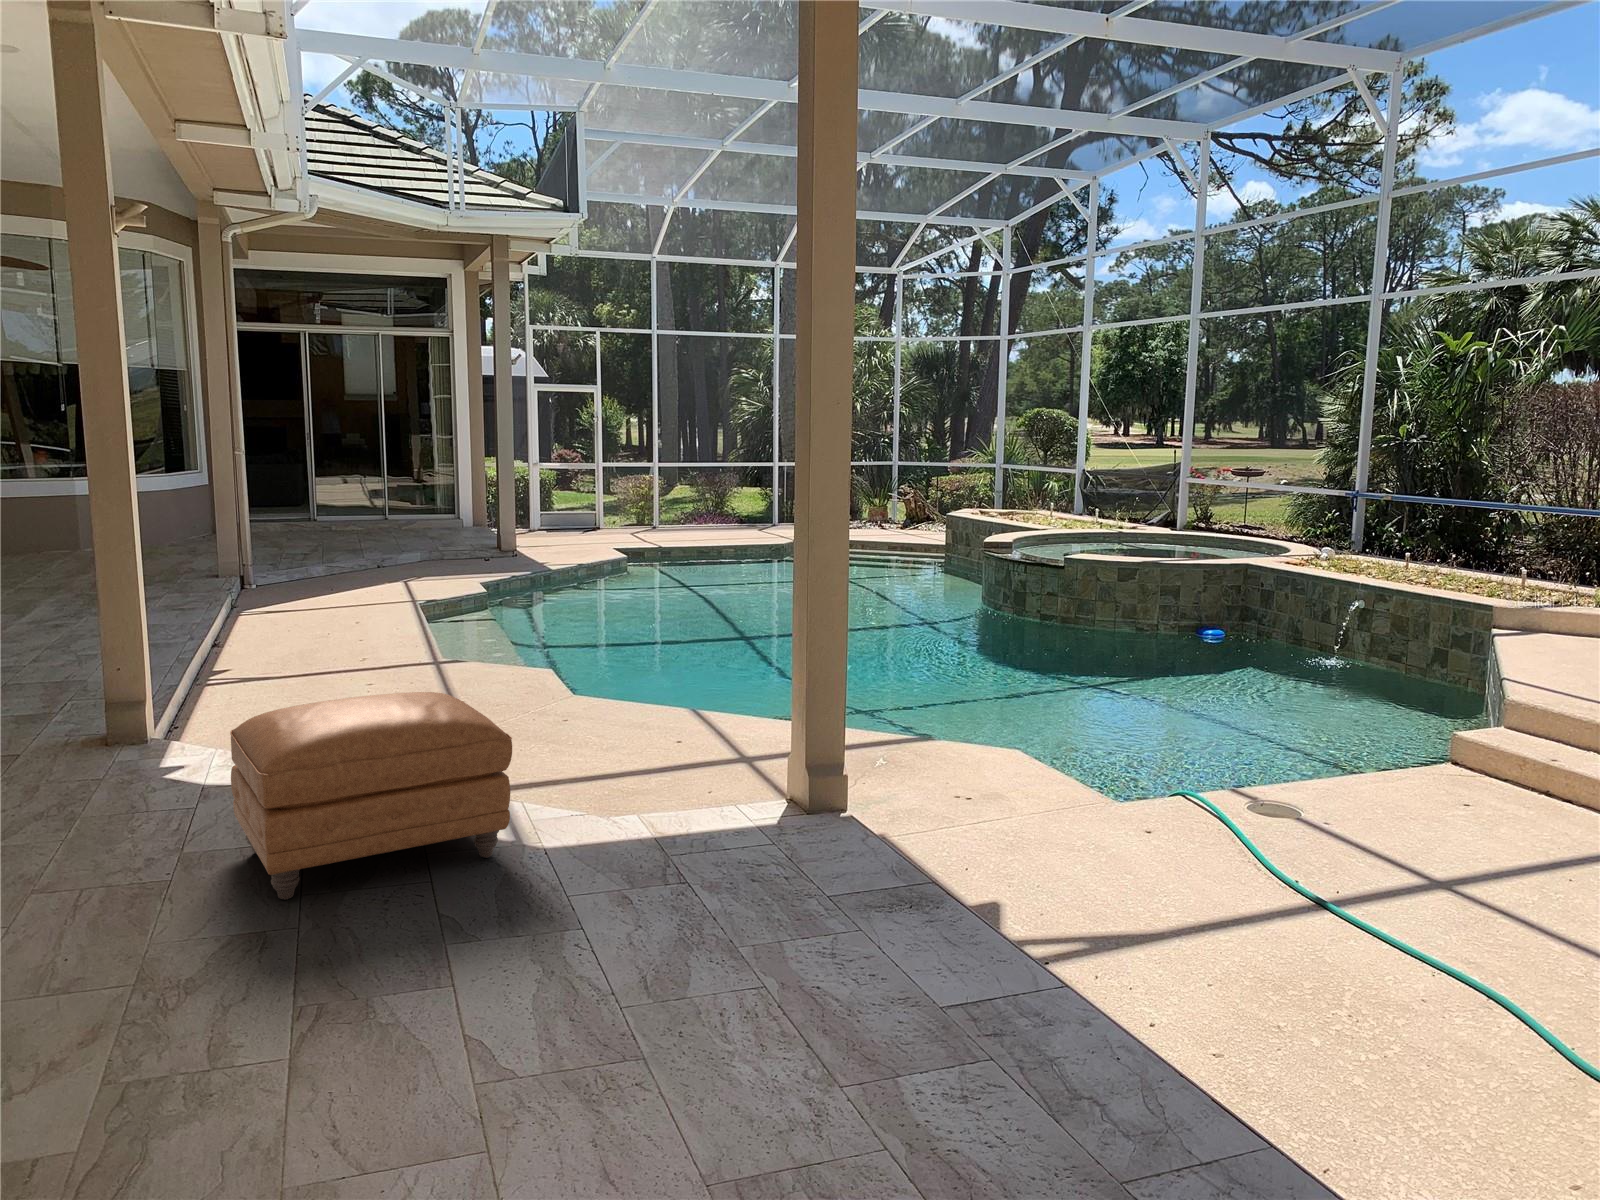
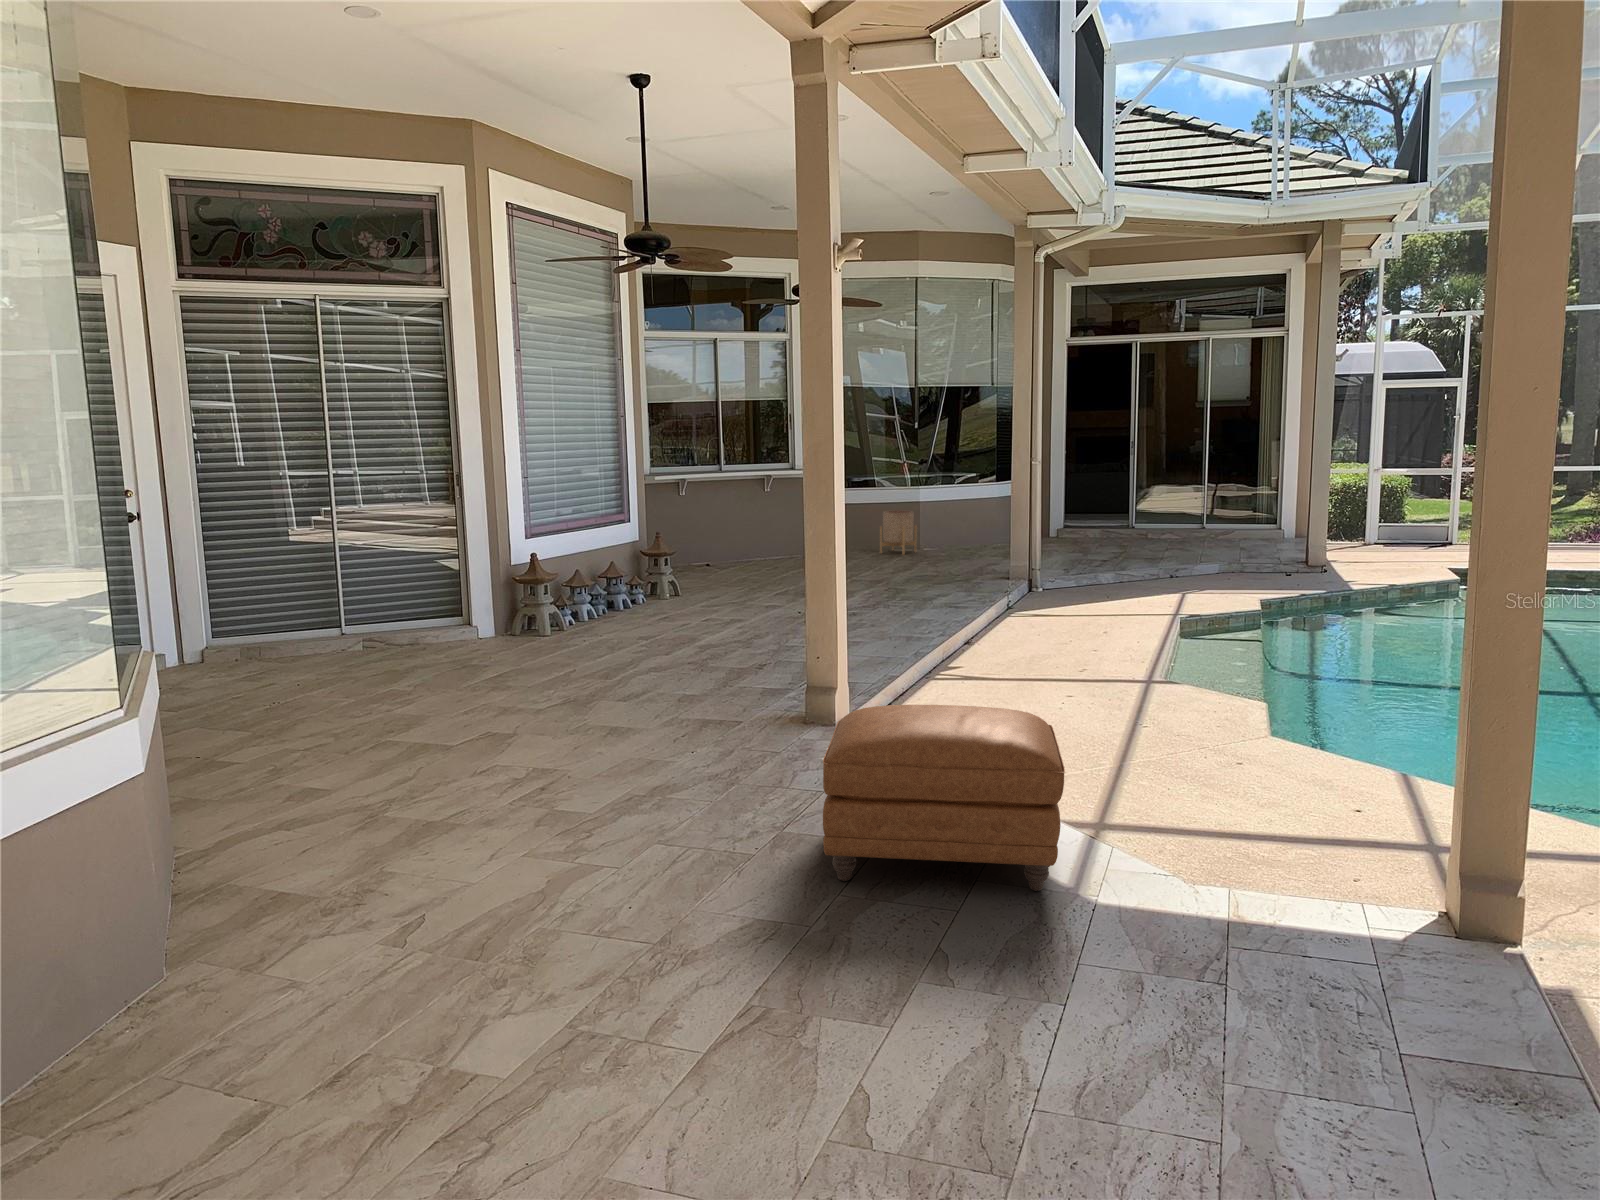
planter: none [19,508,73,561] -> present [880,510,917,555]

